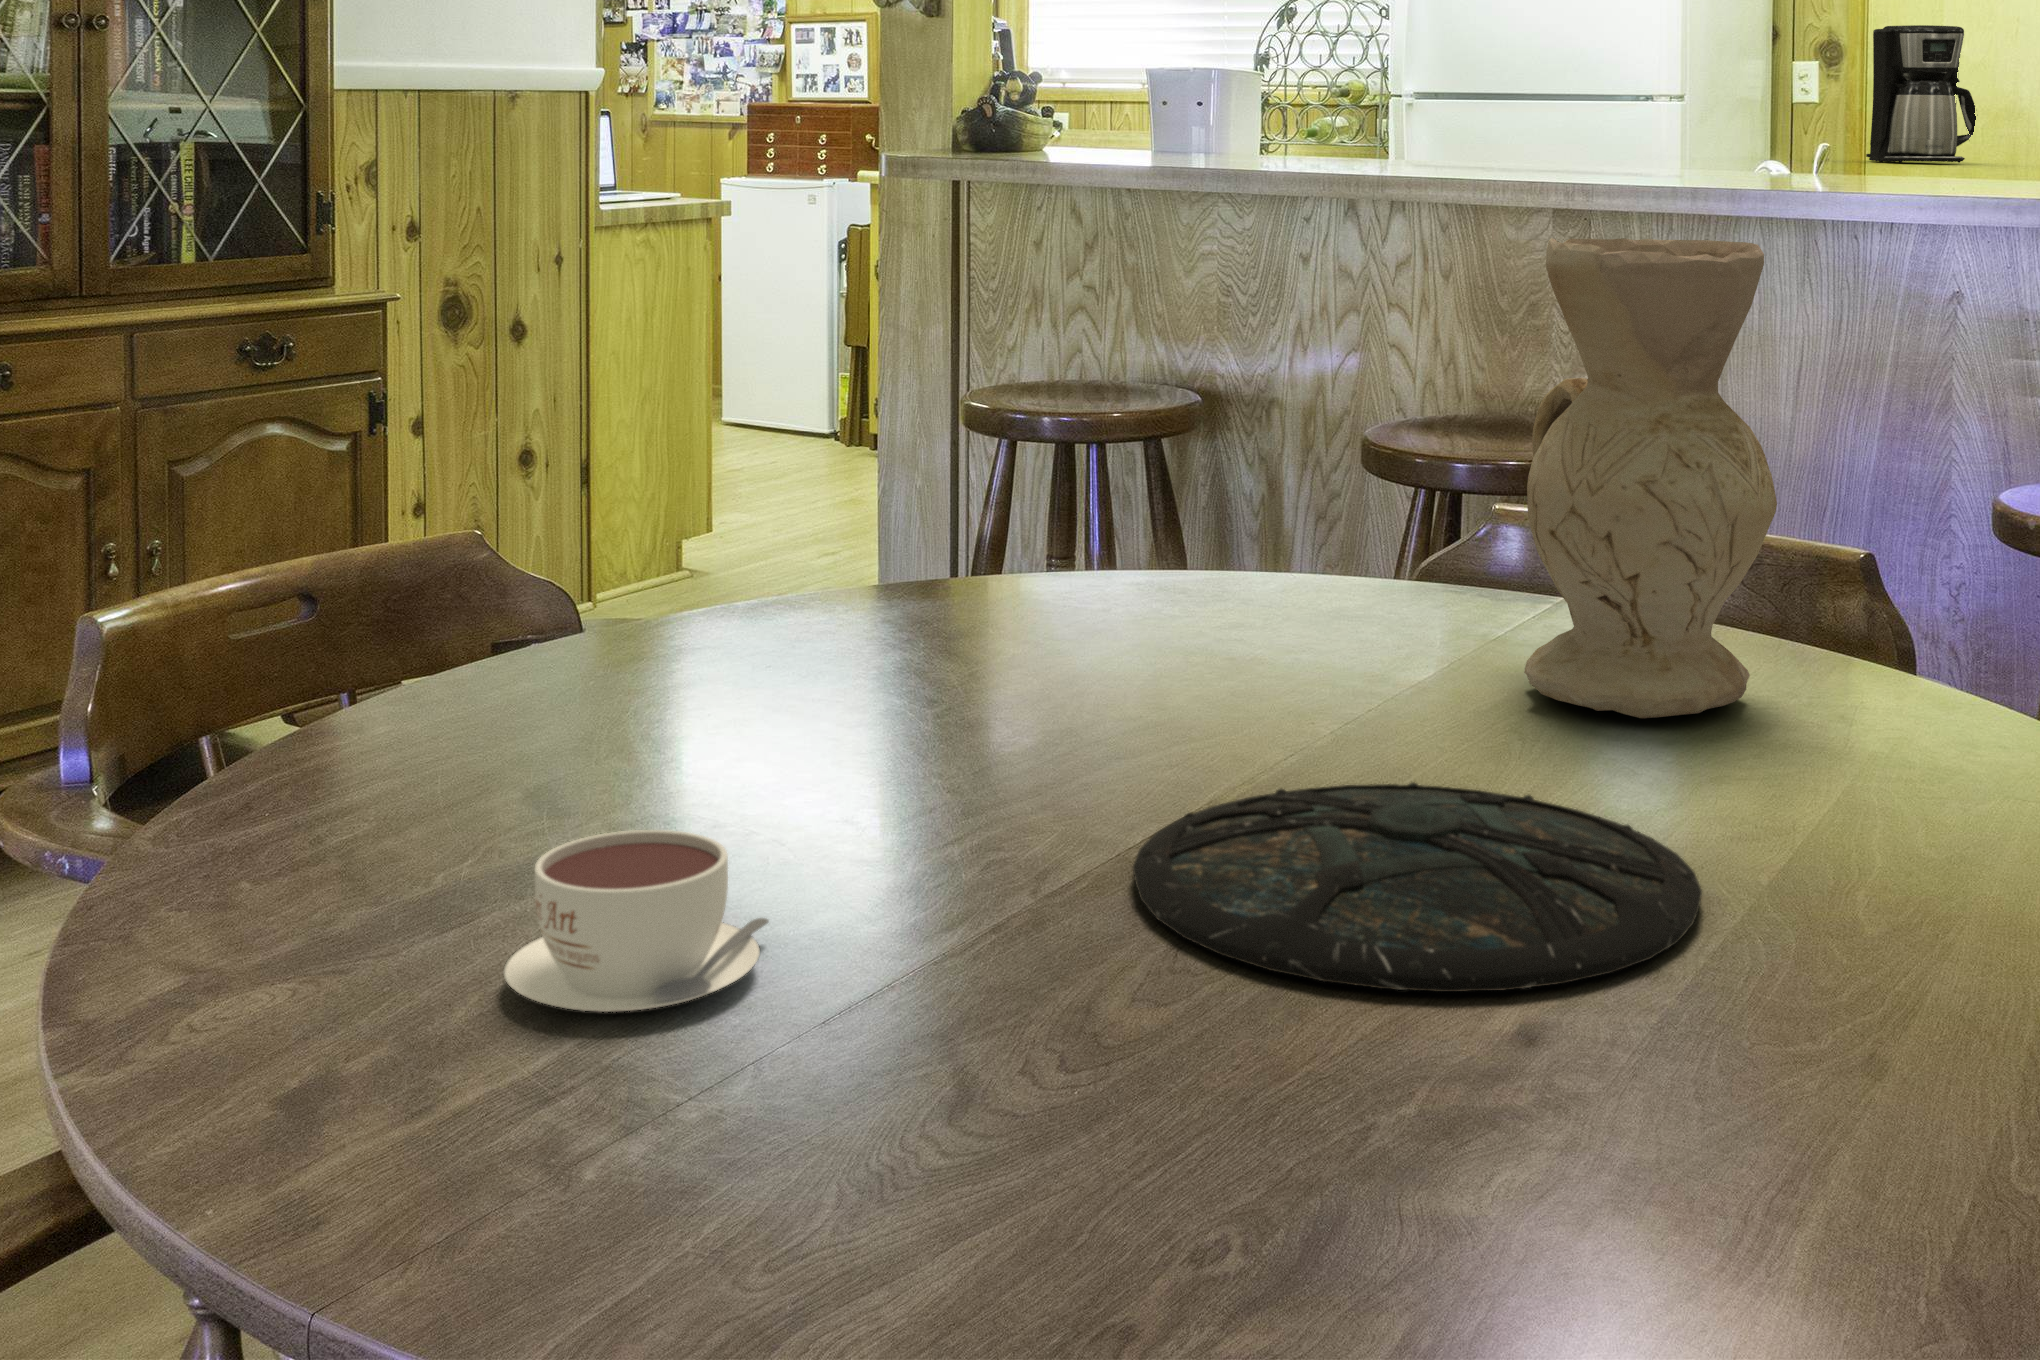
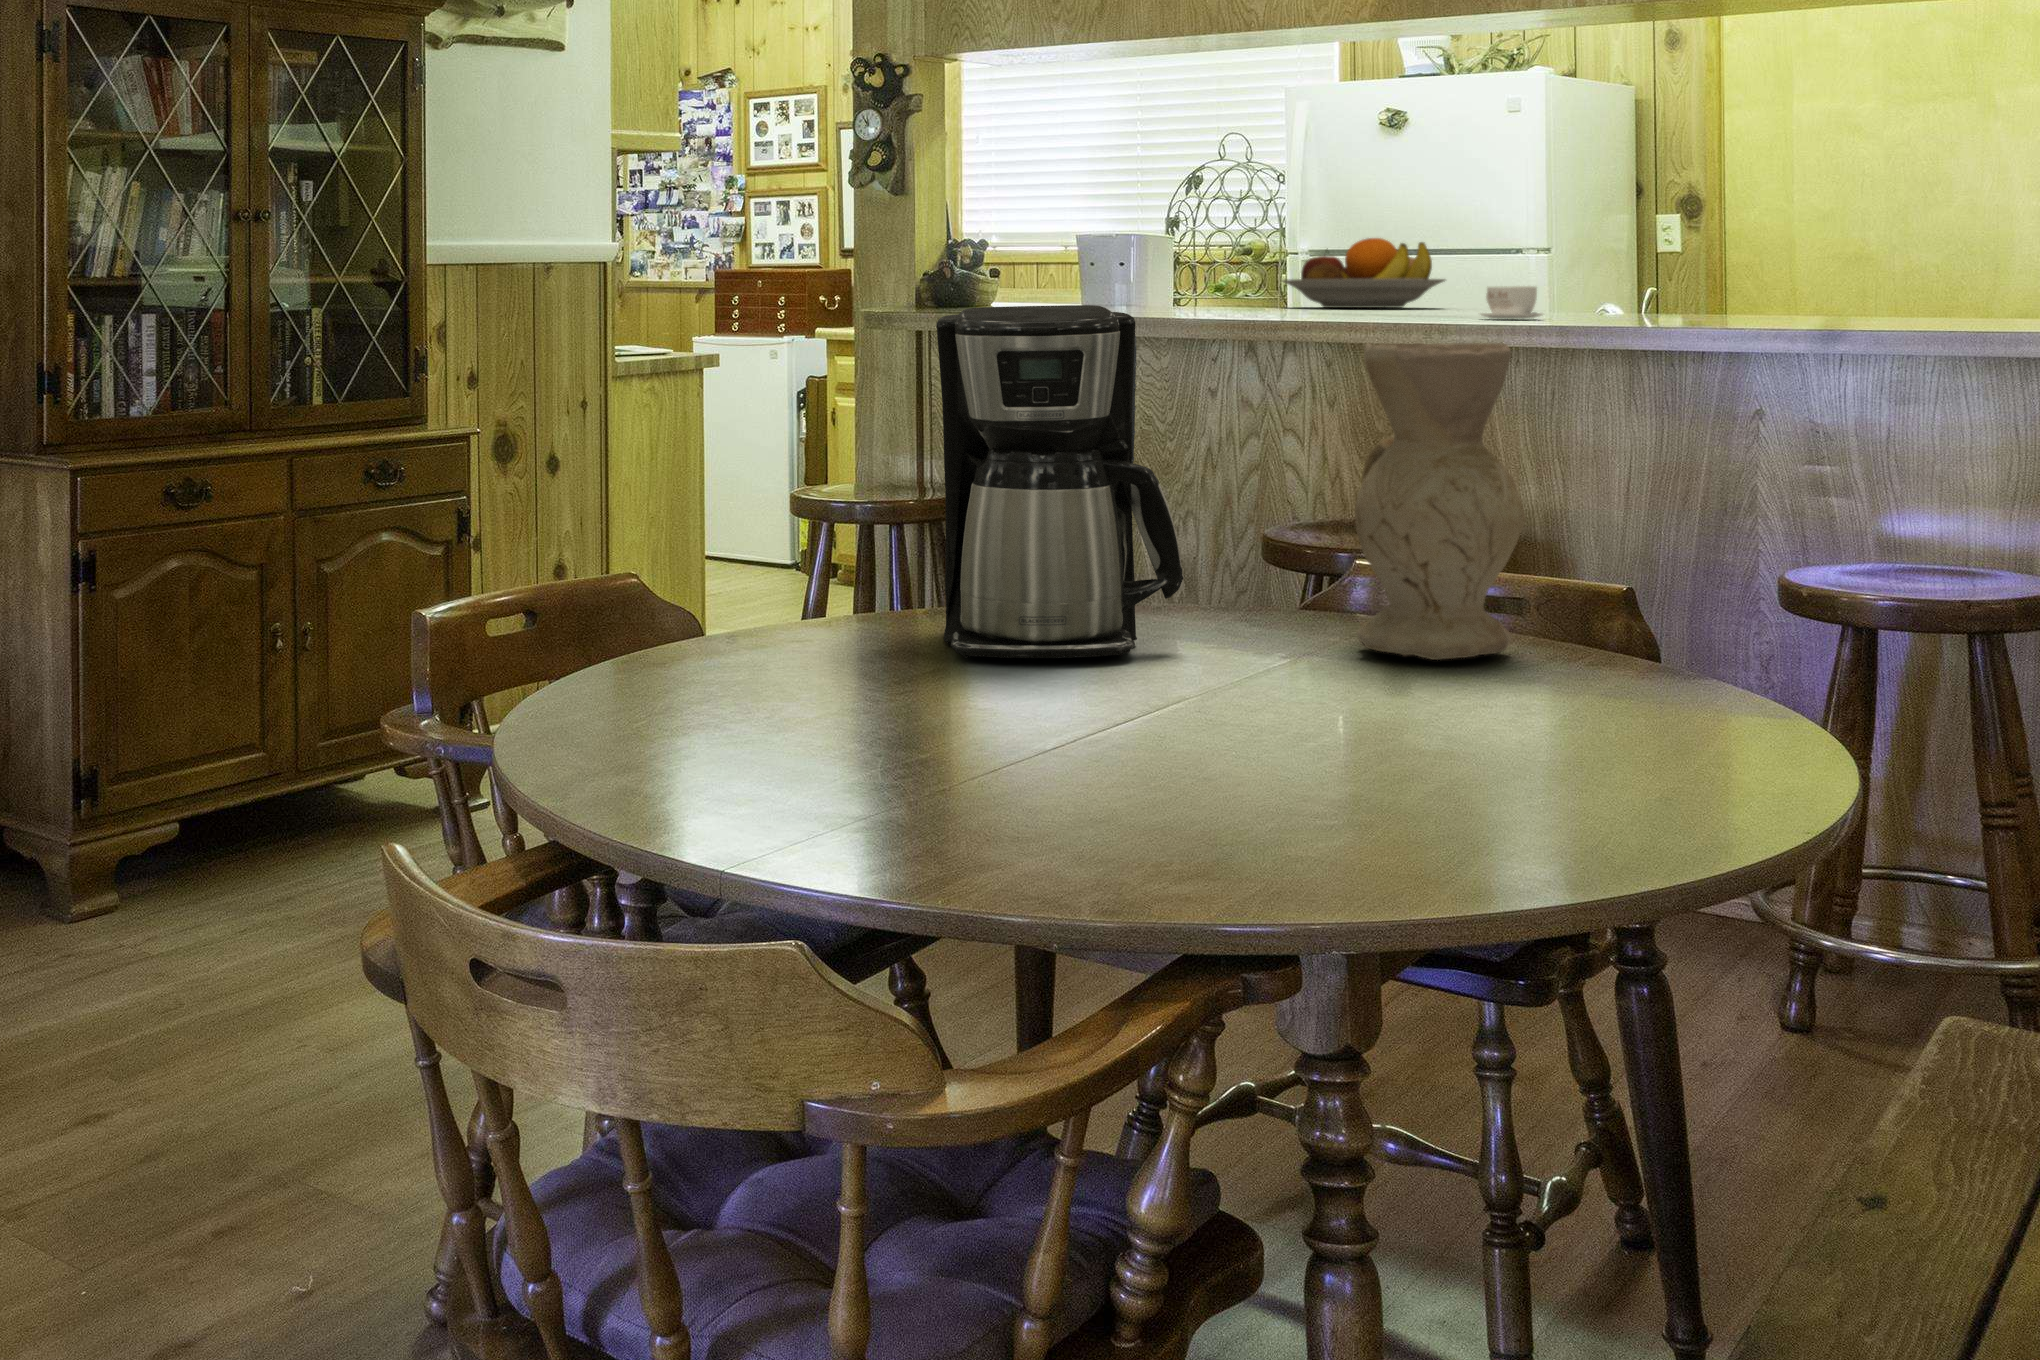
coffee maker: present [1866,25,1976,163] -> present [936,305,1183,658]
fruit bowl: none [1387,83,1578,166] -> present [1282,238,1445,308]
plate: present [1133,782,1702,992] -> none [1100,678,1449,764]
coffee cup: present [503,830,769,1012] -> present [1481,286,1543,319]

